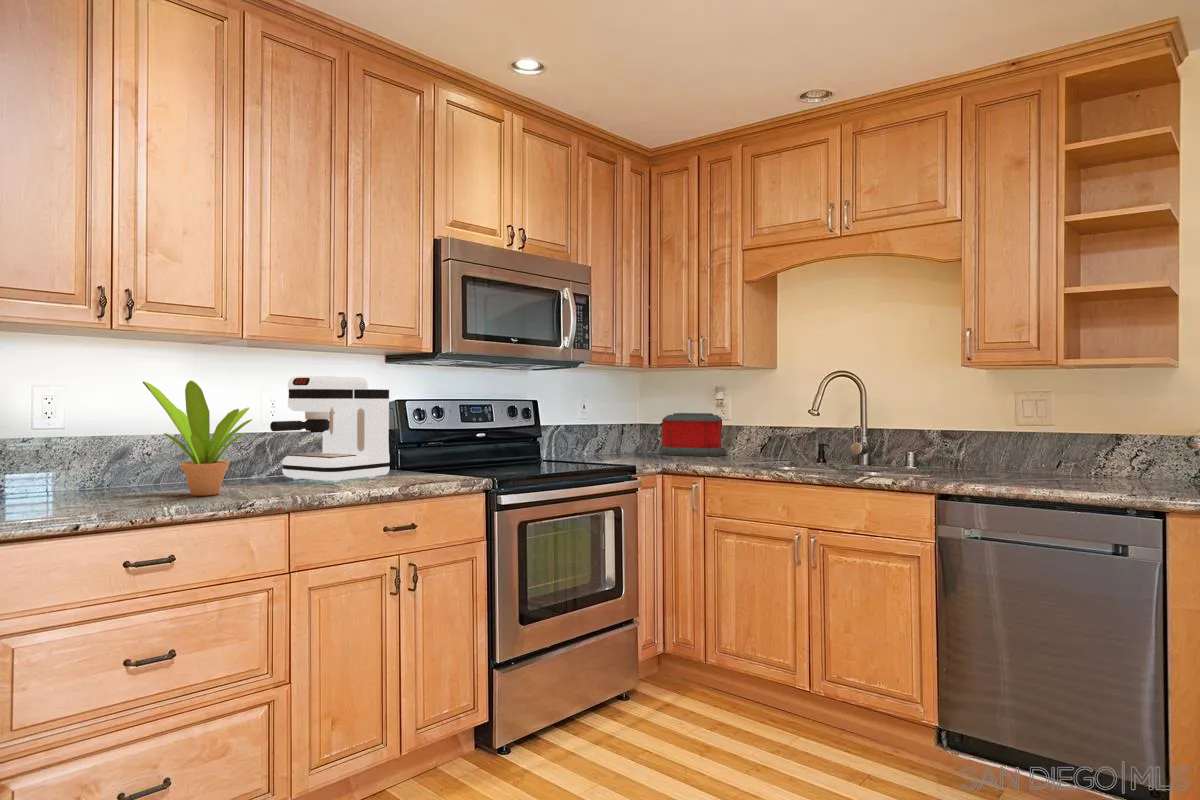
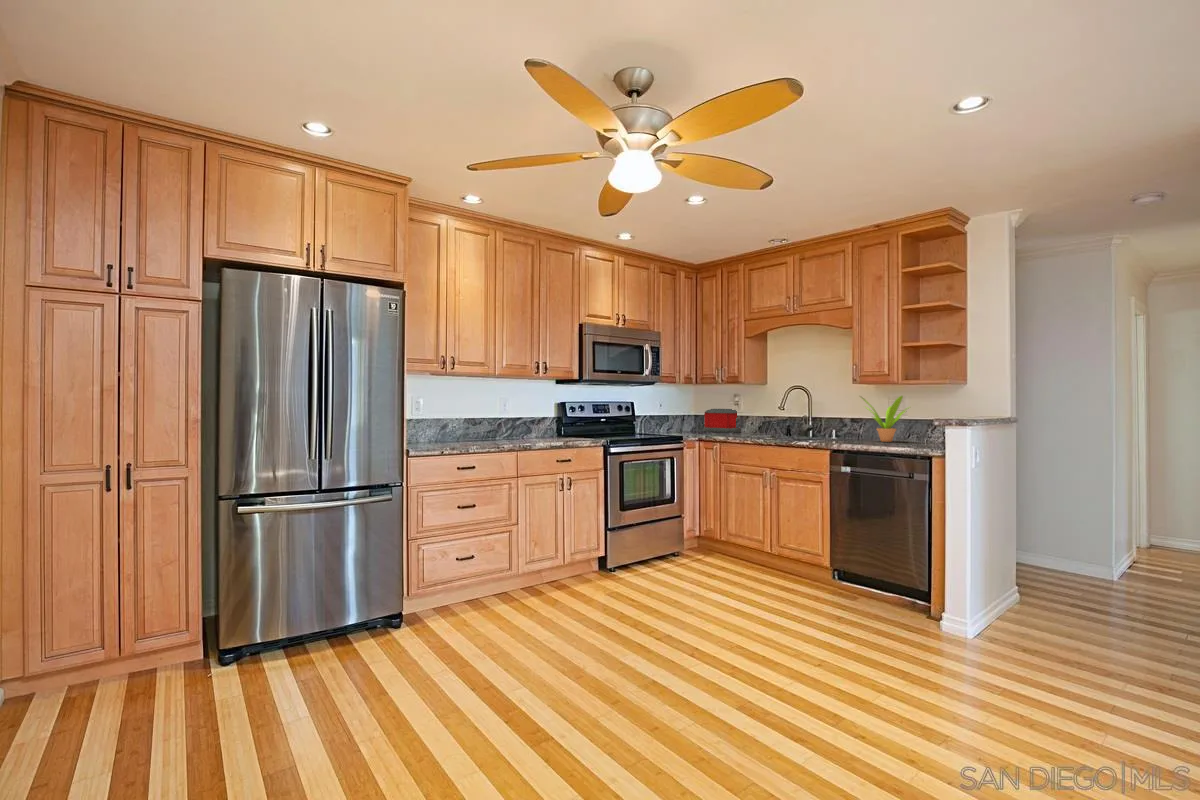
coffee maker: present [270,376,390,483] -> none [507,391,559,440]
potted plant: present [143,381,252,496] -> present [862,396,907,442]

